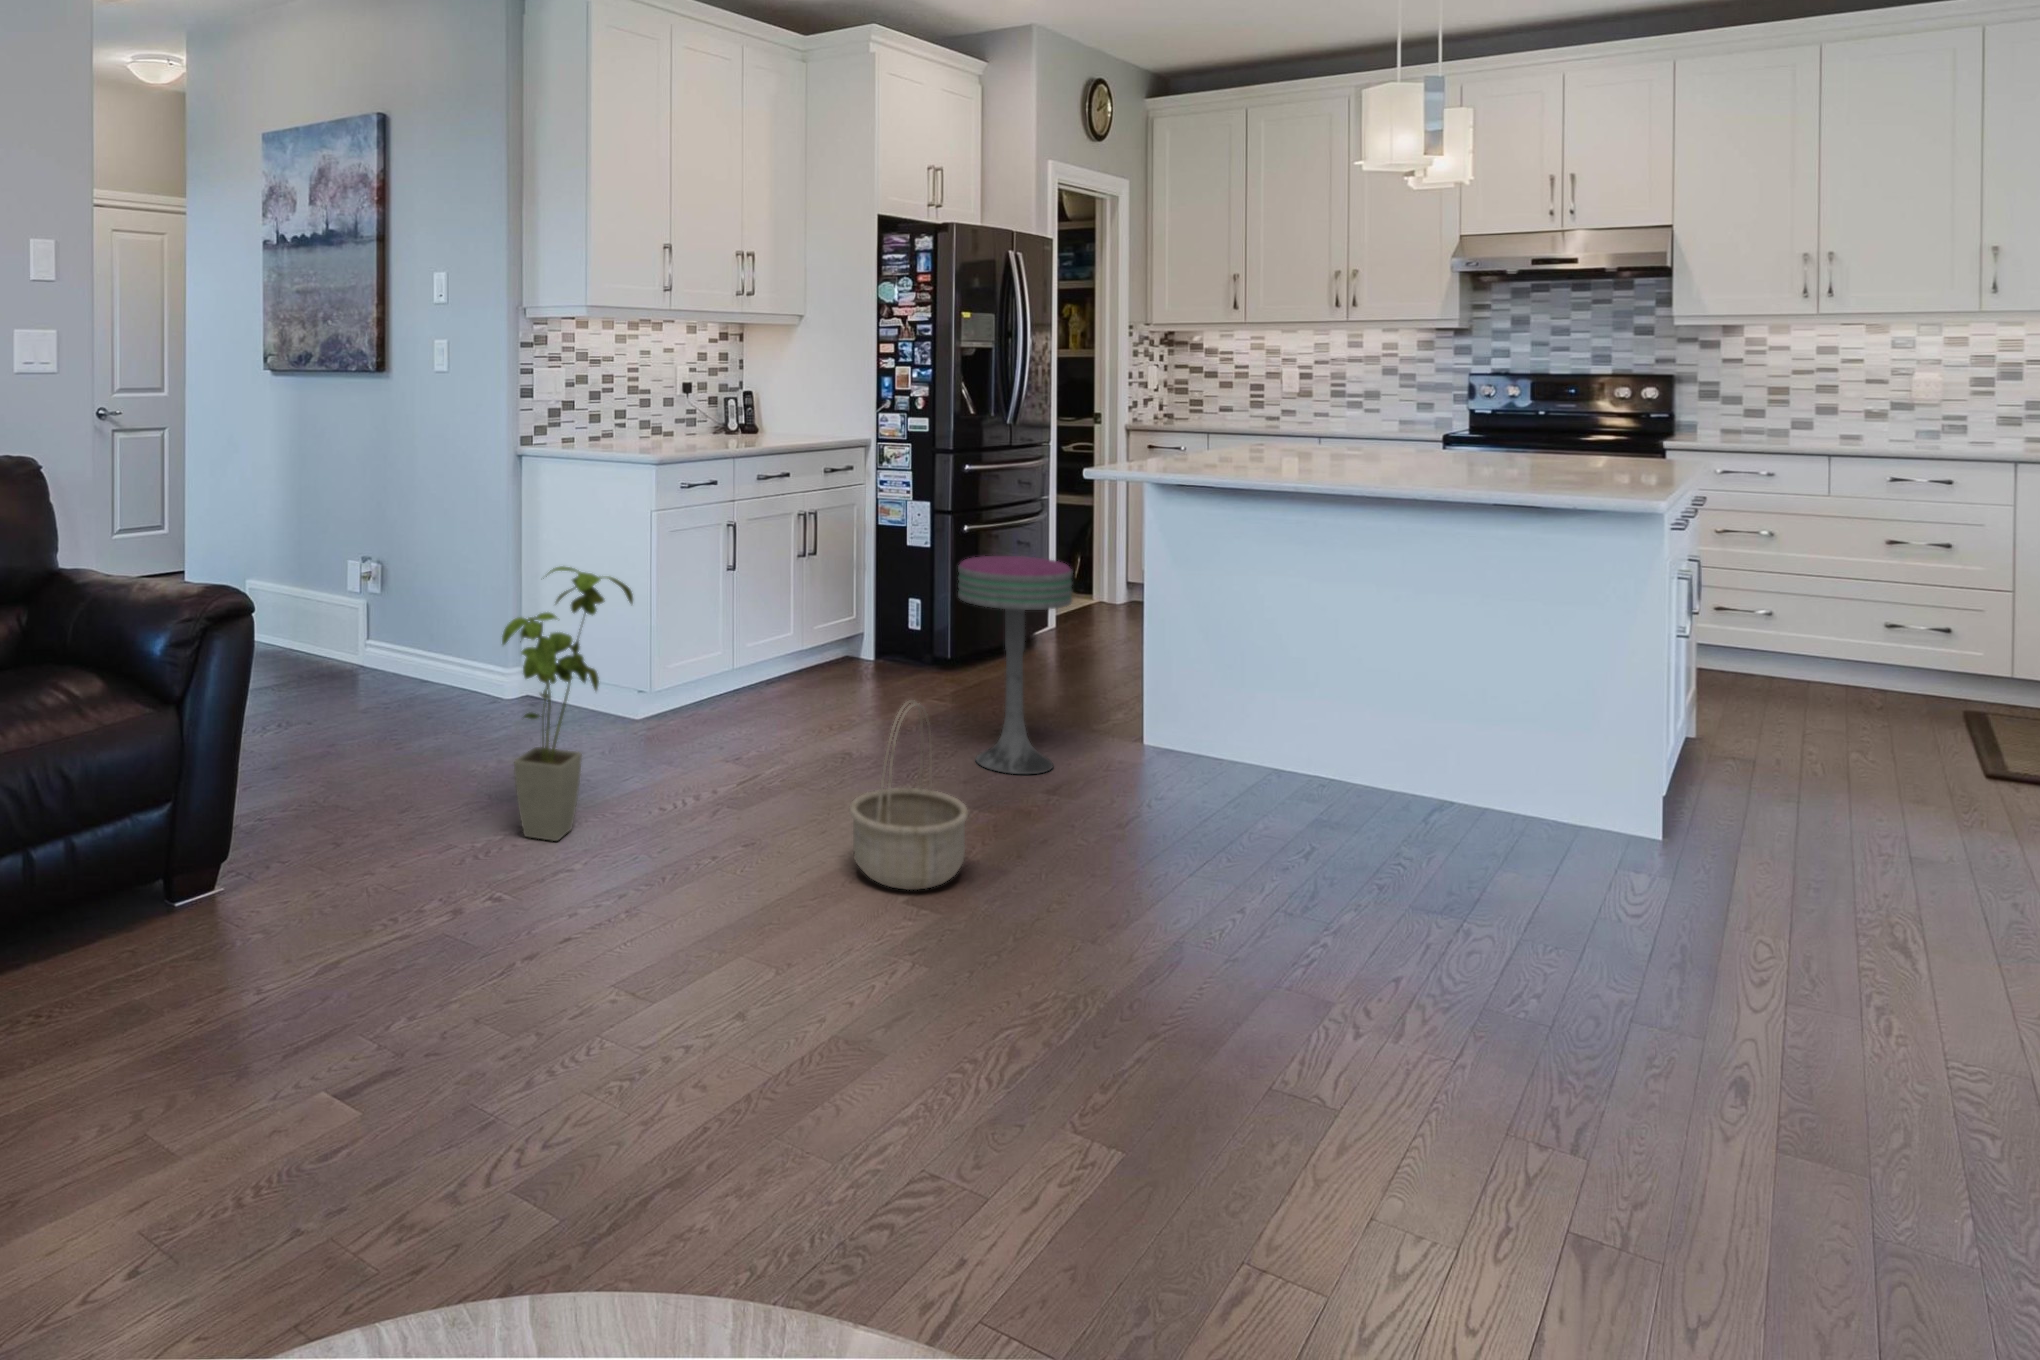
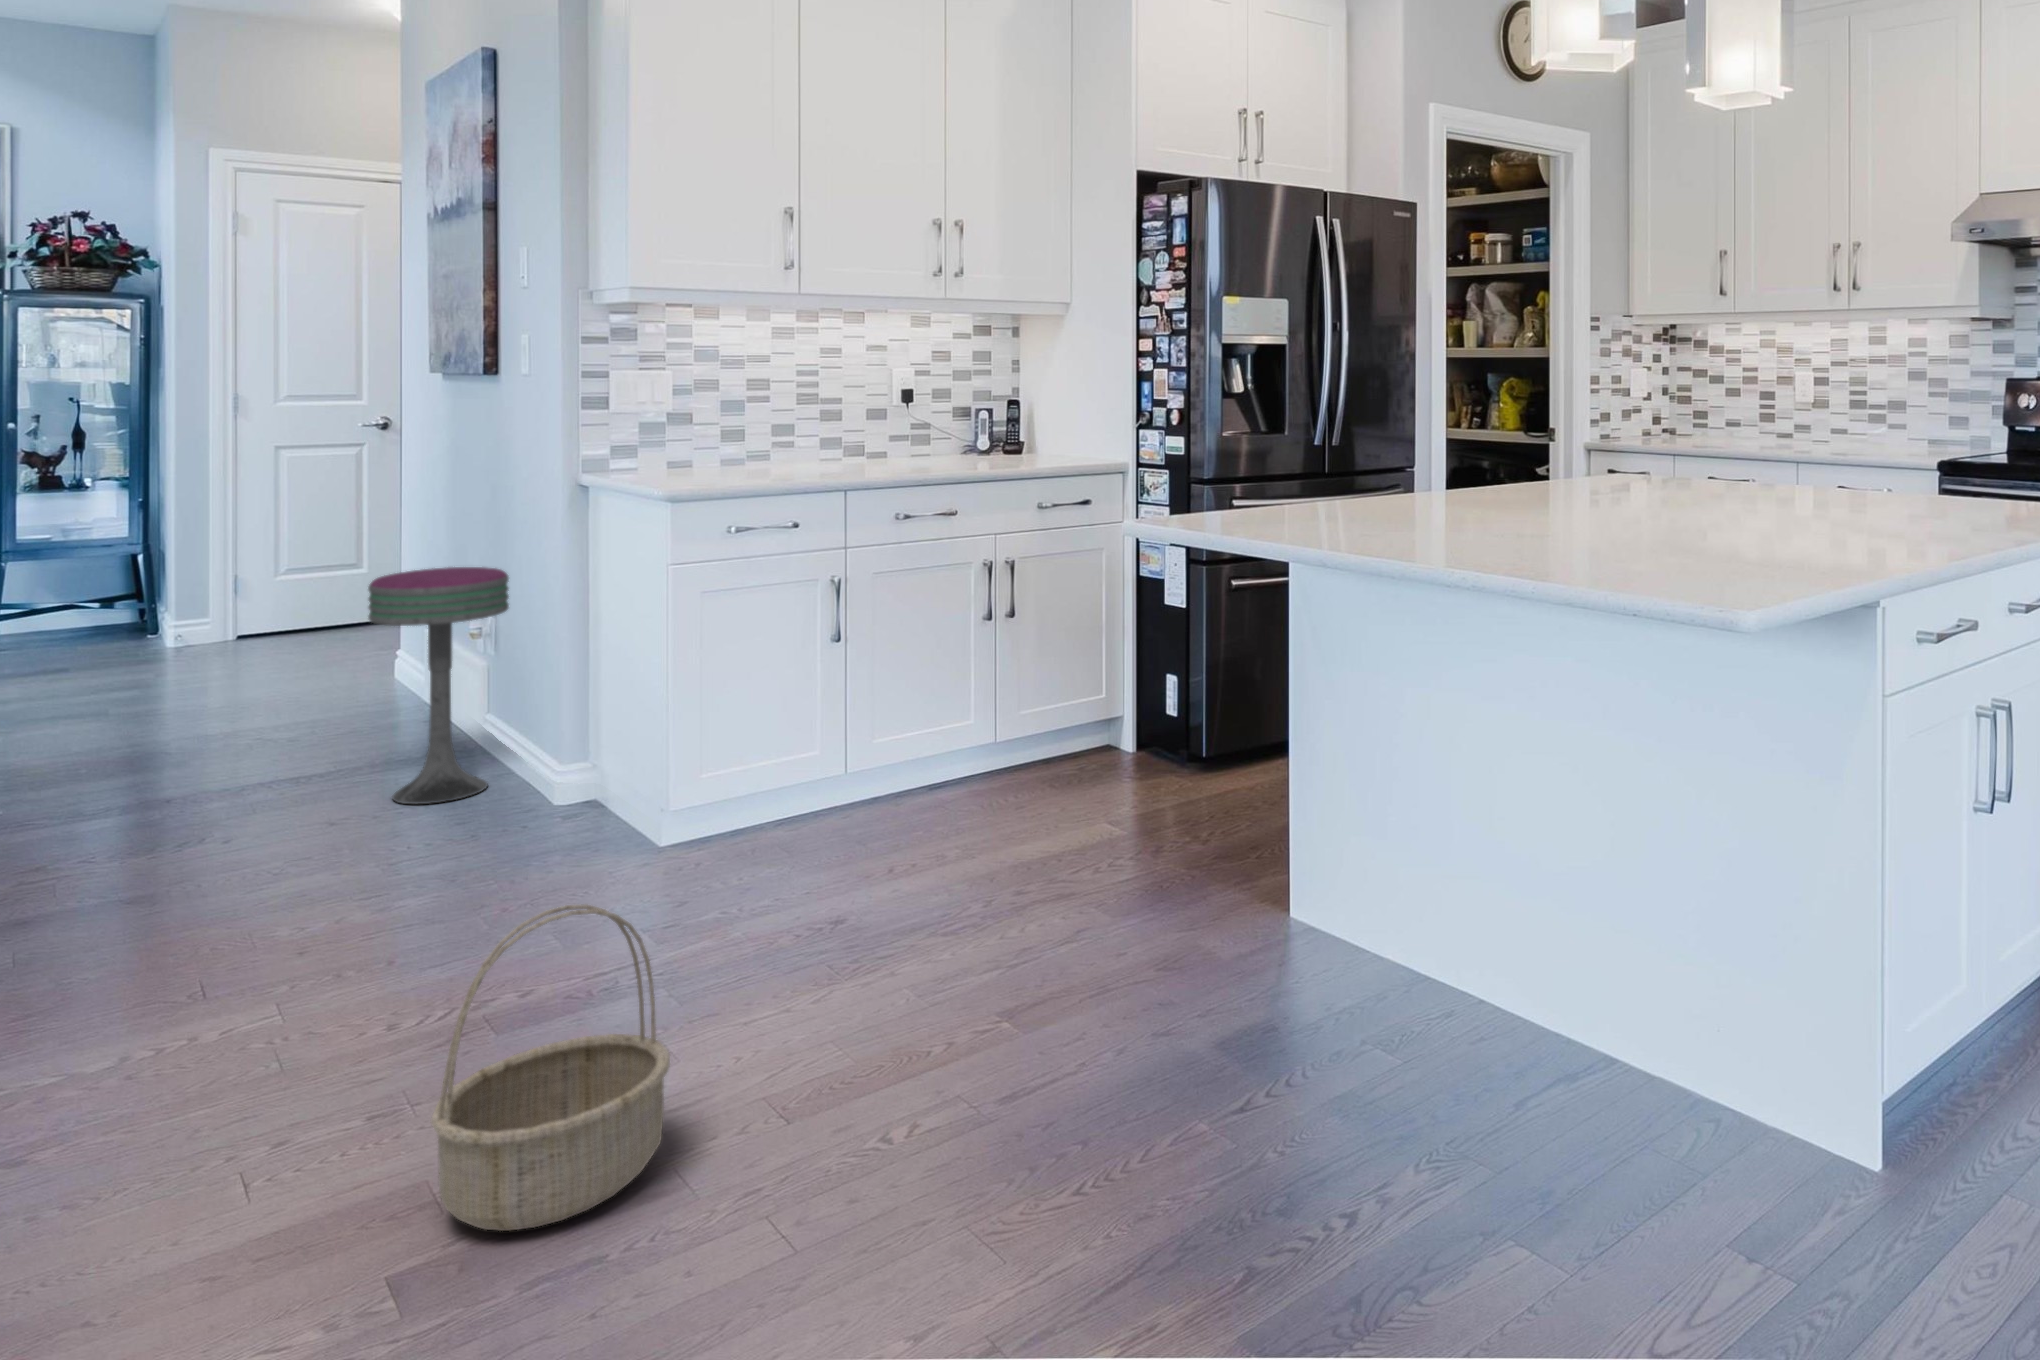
bar stool: present [958,556,1073,774] -> present [368,567,509,804]
house plant: present [502,566,633,841] -> none [42,667,303,1090]

